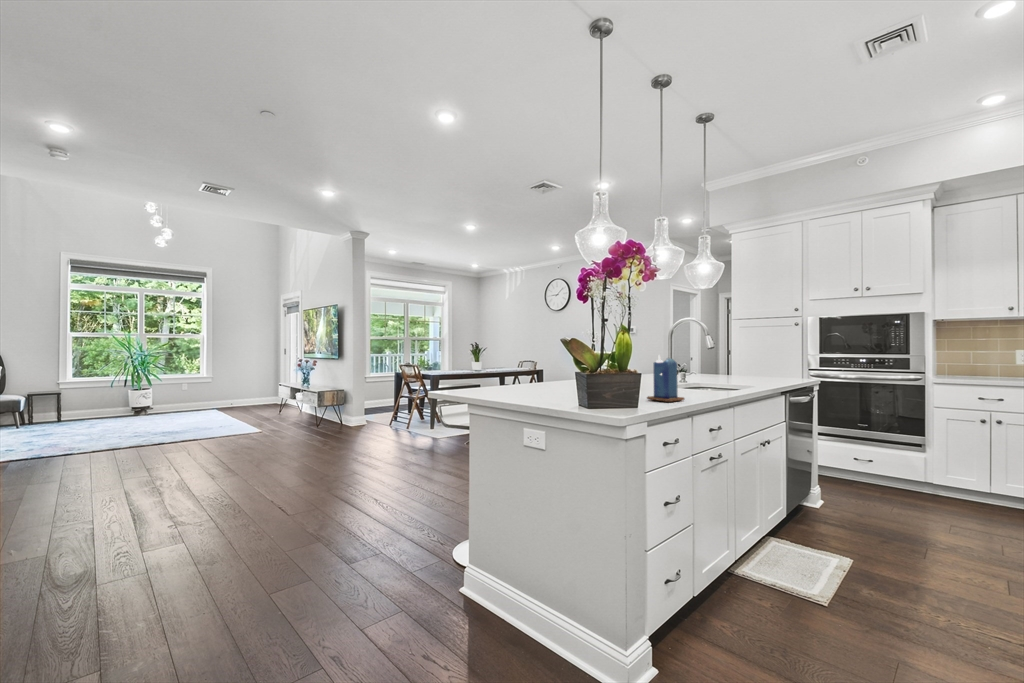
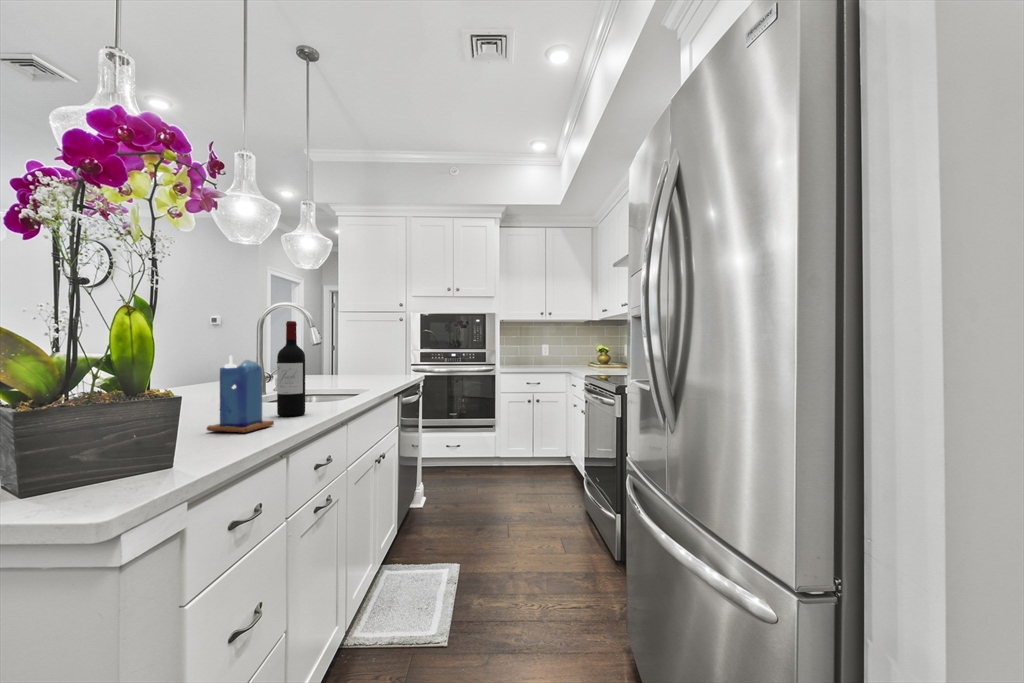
wine bottle: none [686,333,705,397] -> present [277,321,305,416]

